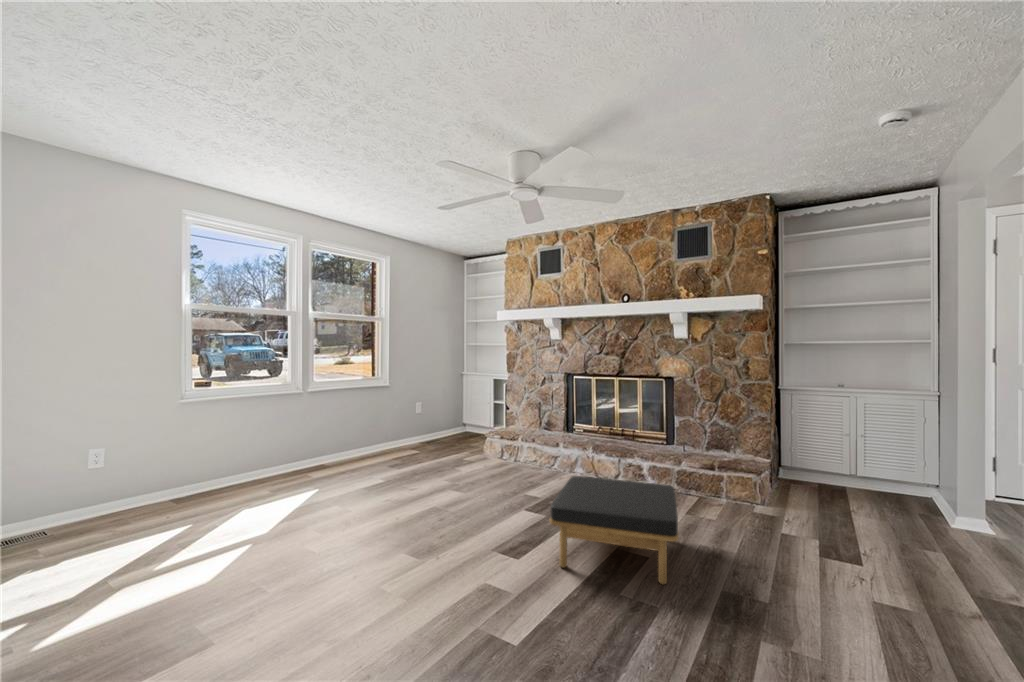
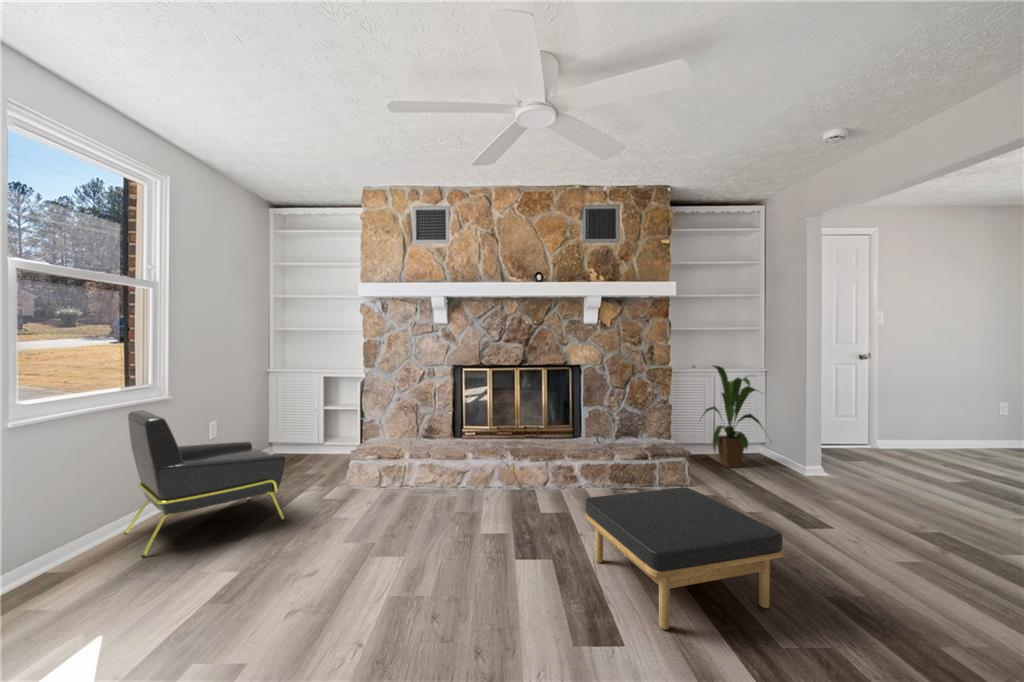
house plant: none [824,383,922,505] -> present [702,365,762,468]
armchair: none [357,390,431,468] -> present [124,410,286,557]

